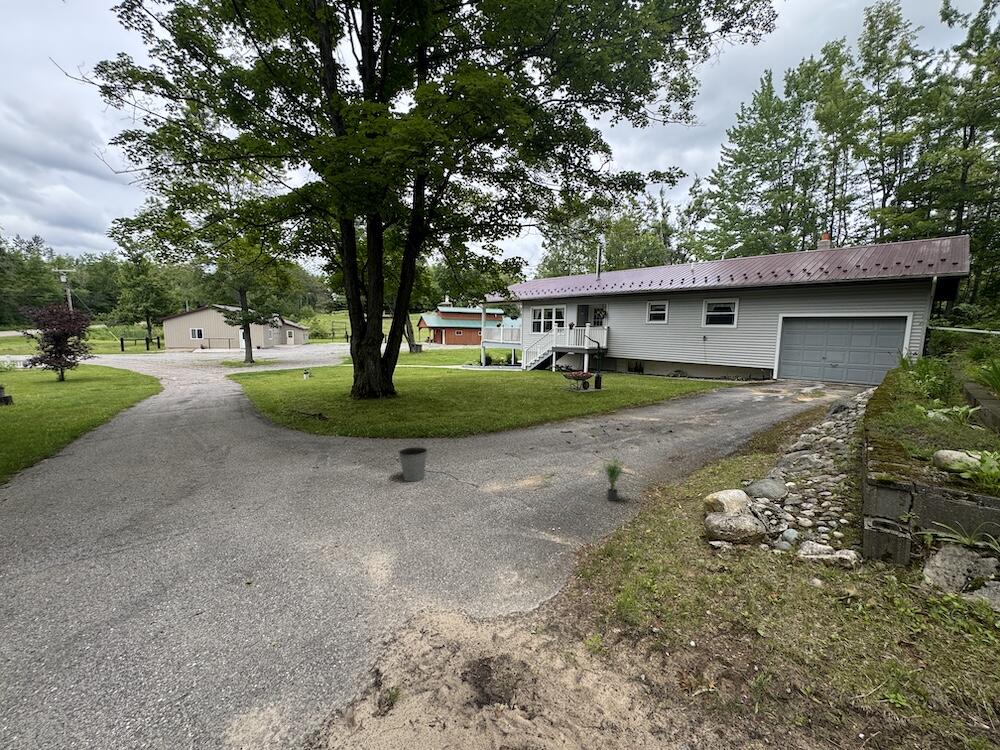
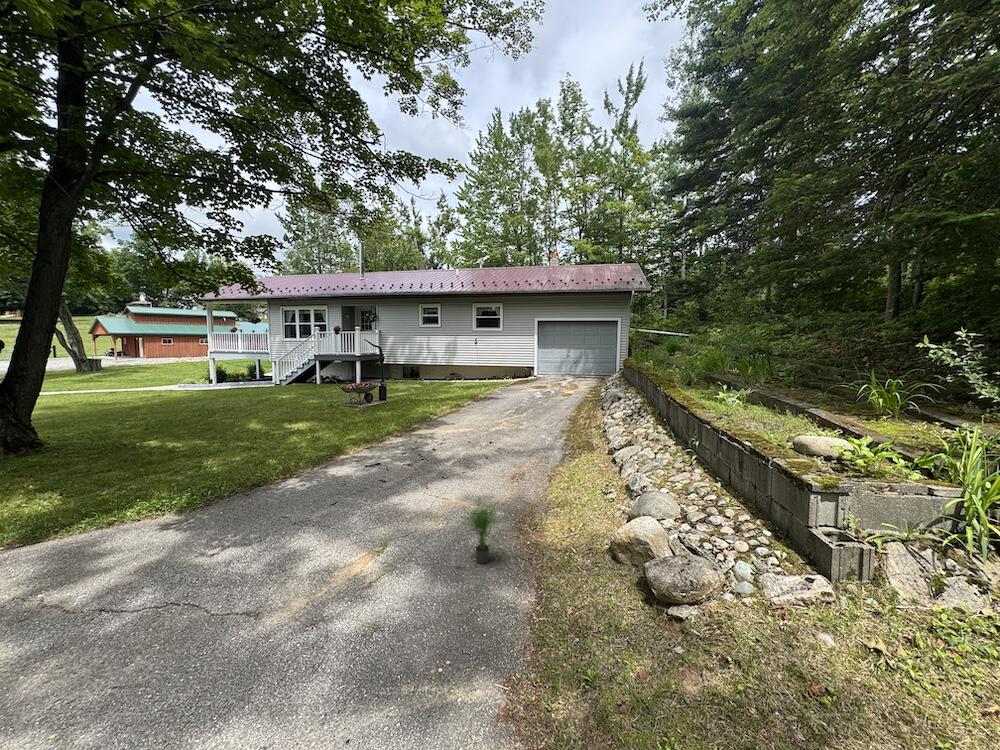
bucket: present [398,447,427,481] -> none [46,563,135,649]

